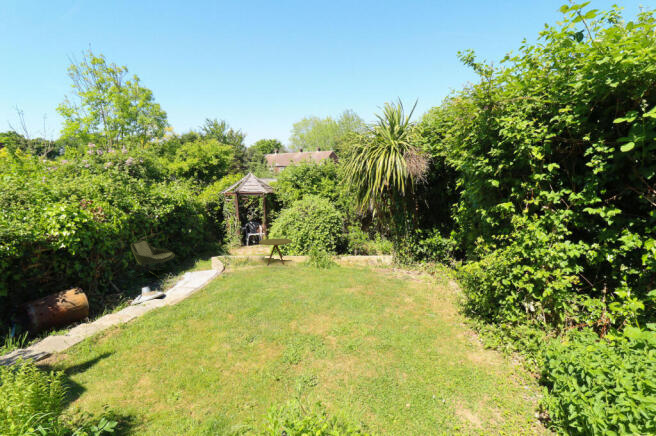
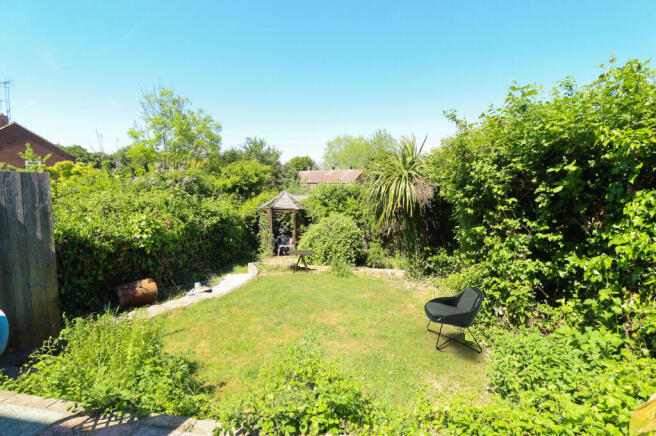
lounge chair: present [131,241,175,280] -> present [424,287,484,354]

